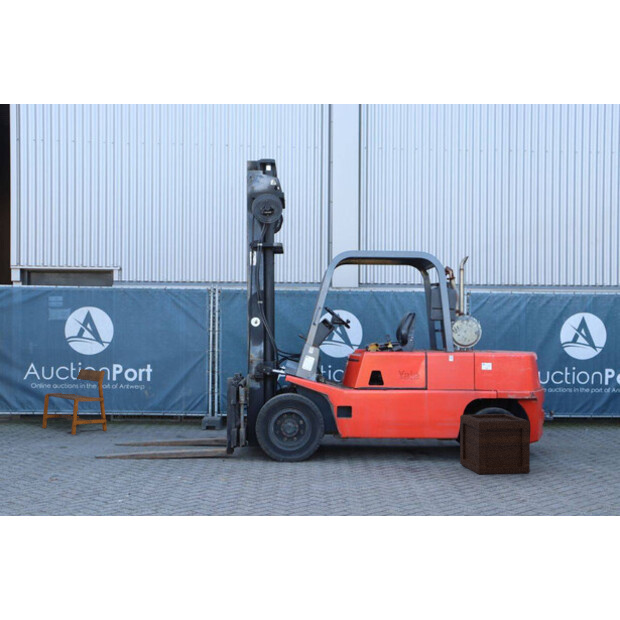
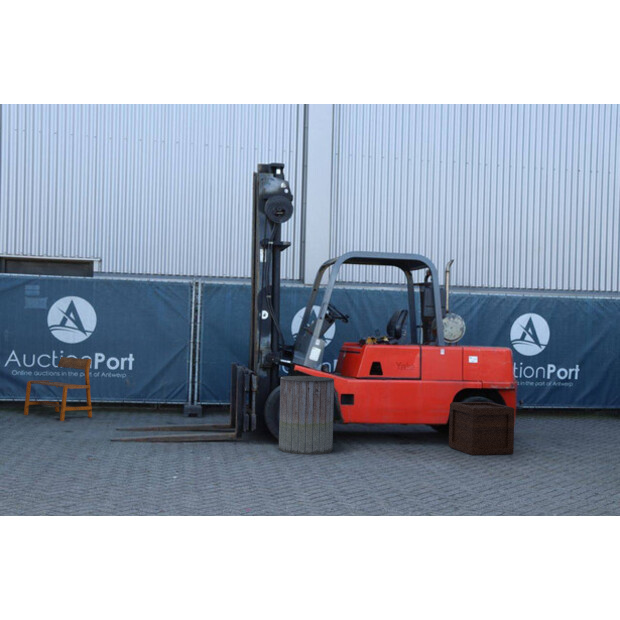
trash can: none [267,387,325,473] -> present [279,376,334,455]

